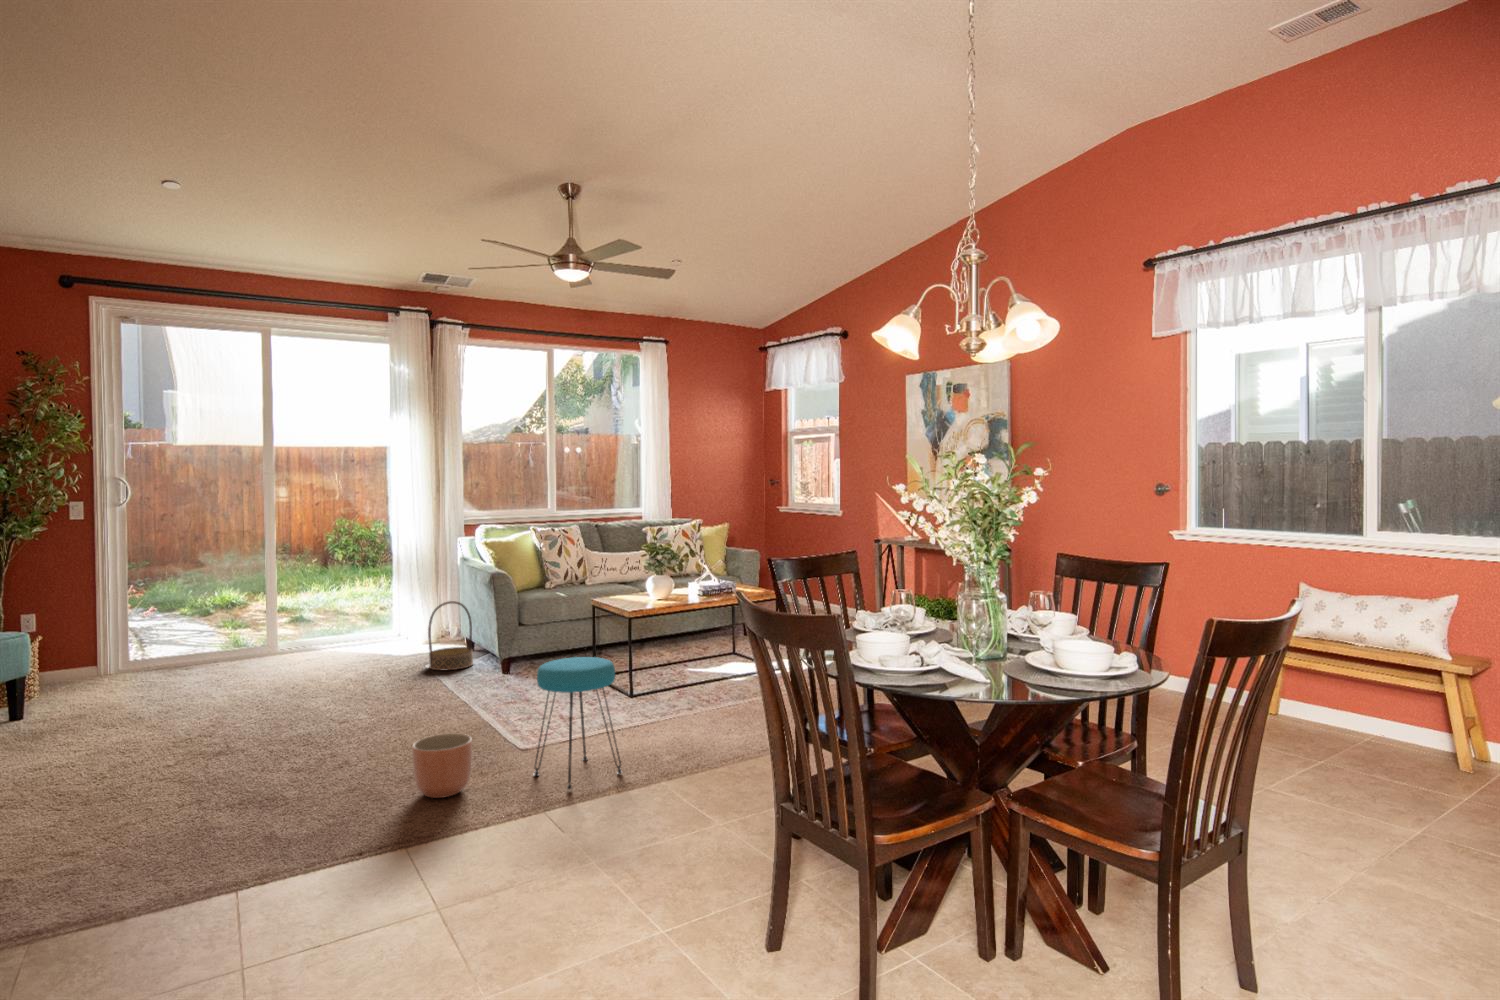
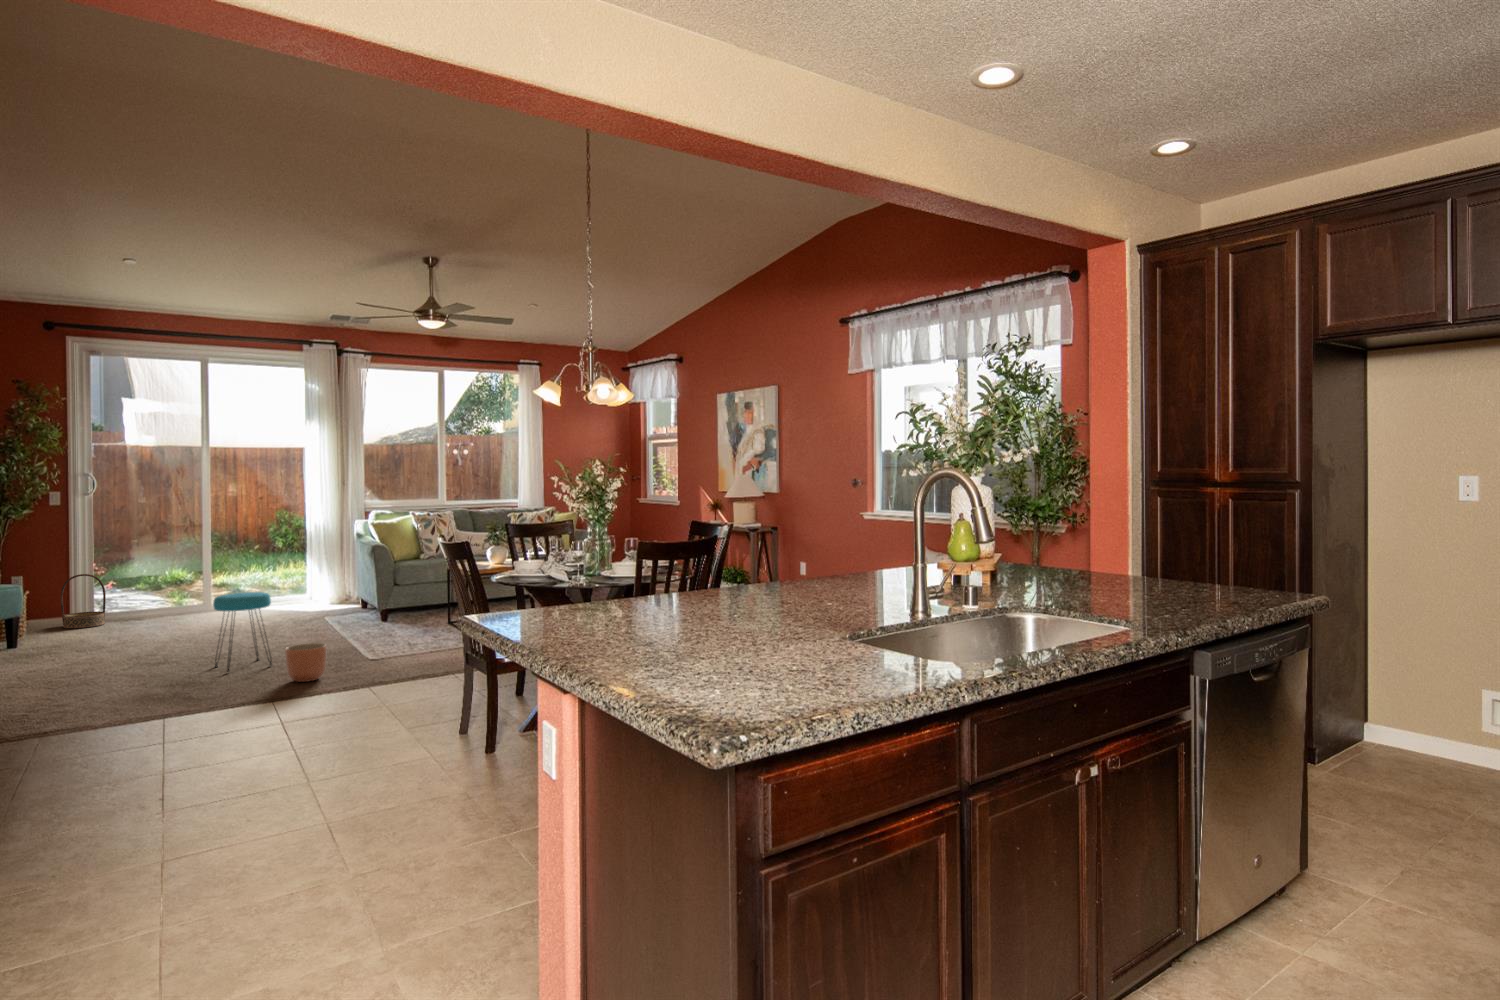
basket: present [428,601,473,670] -> present [60,574,106,628]
stool: present [534,657,622,789] -> present [213,592,272,672]

